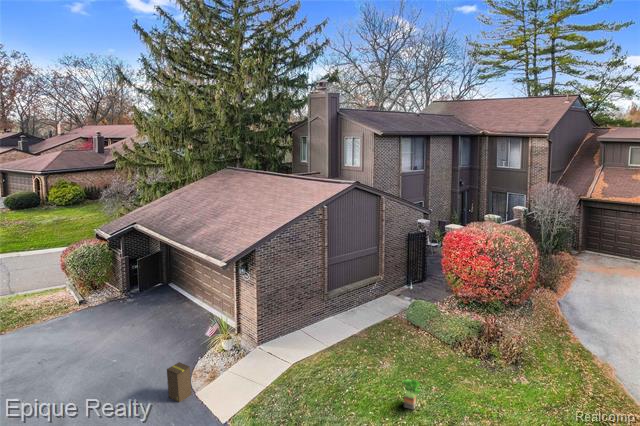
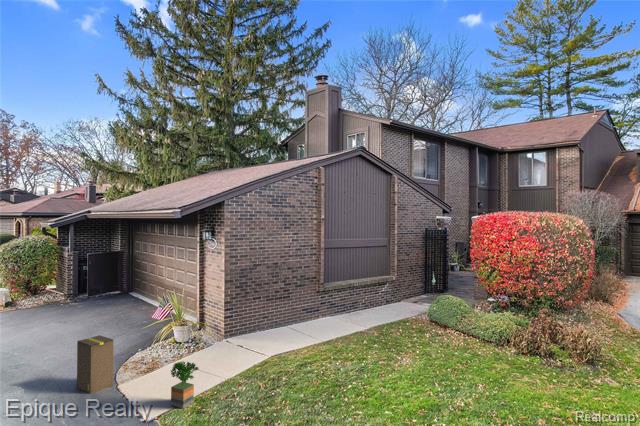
potted tree: present [403,380,420,409] -> present [171,361,199,409]

